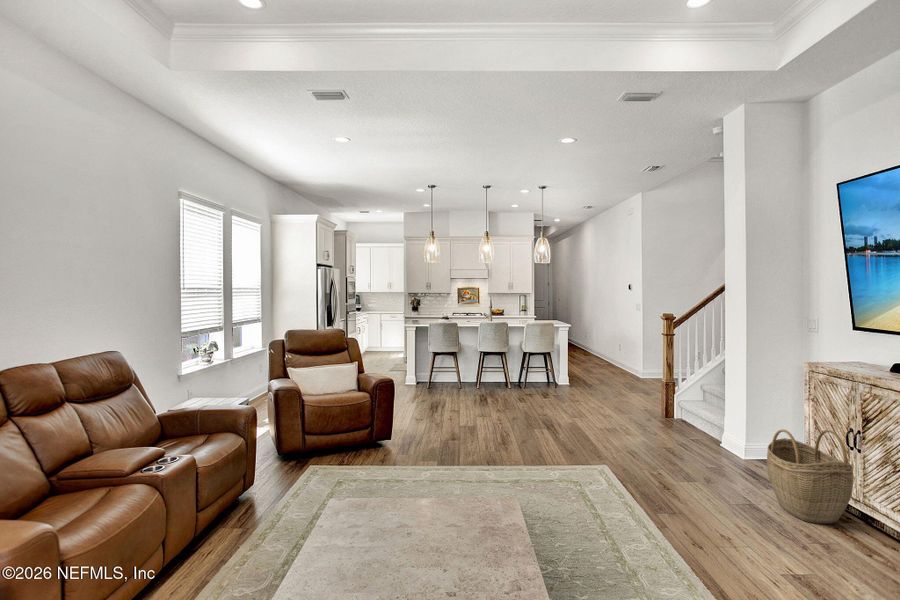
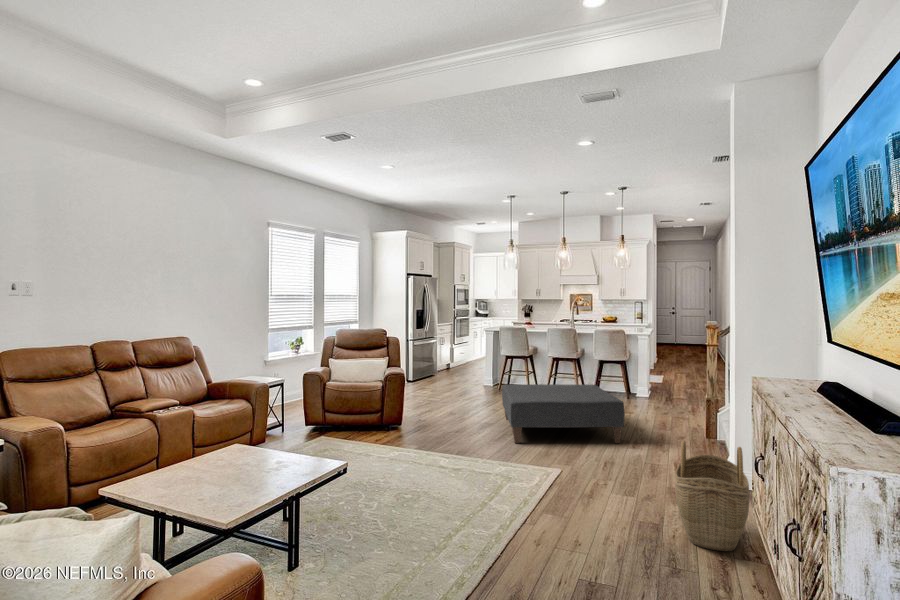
ottoman: none [476,377,617,444] -> present [502,384,625,443]

